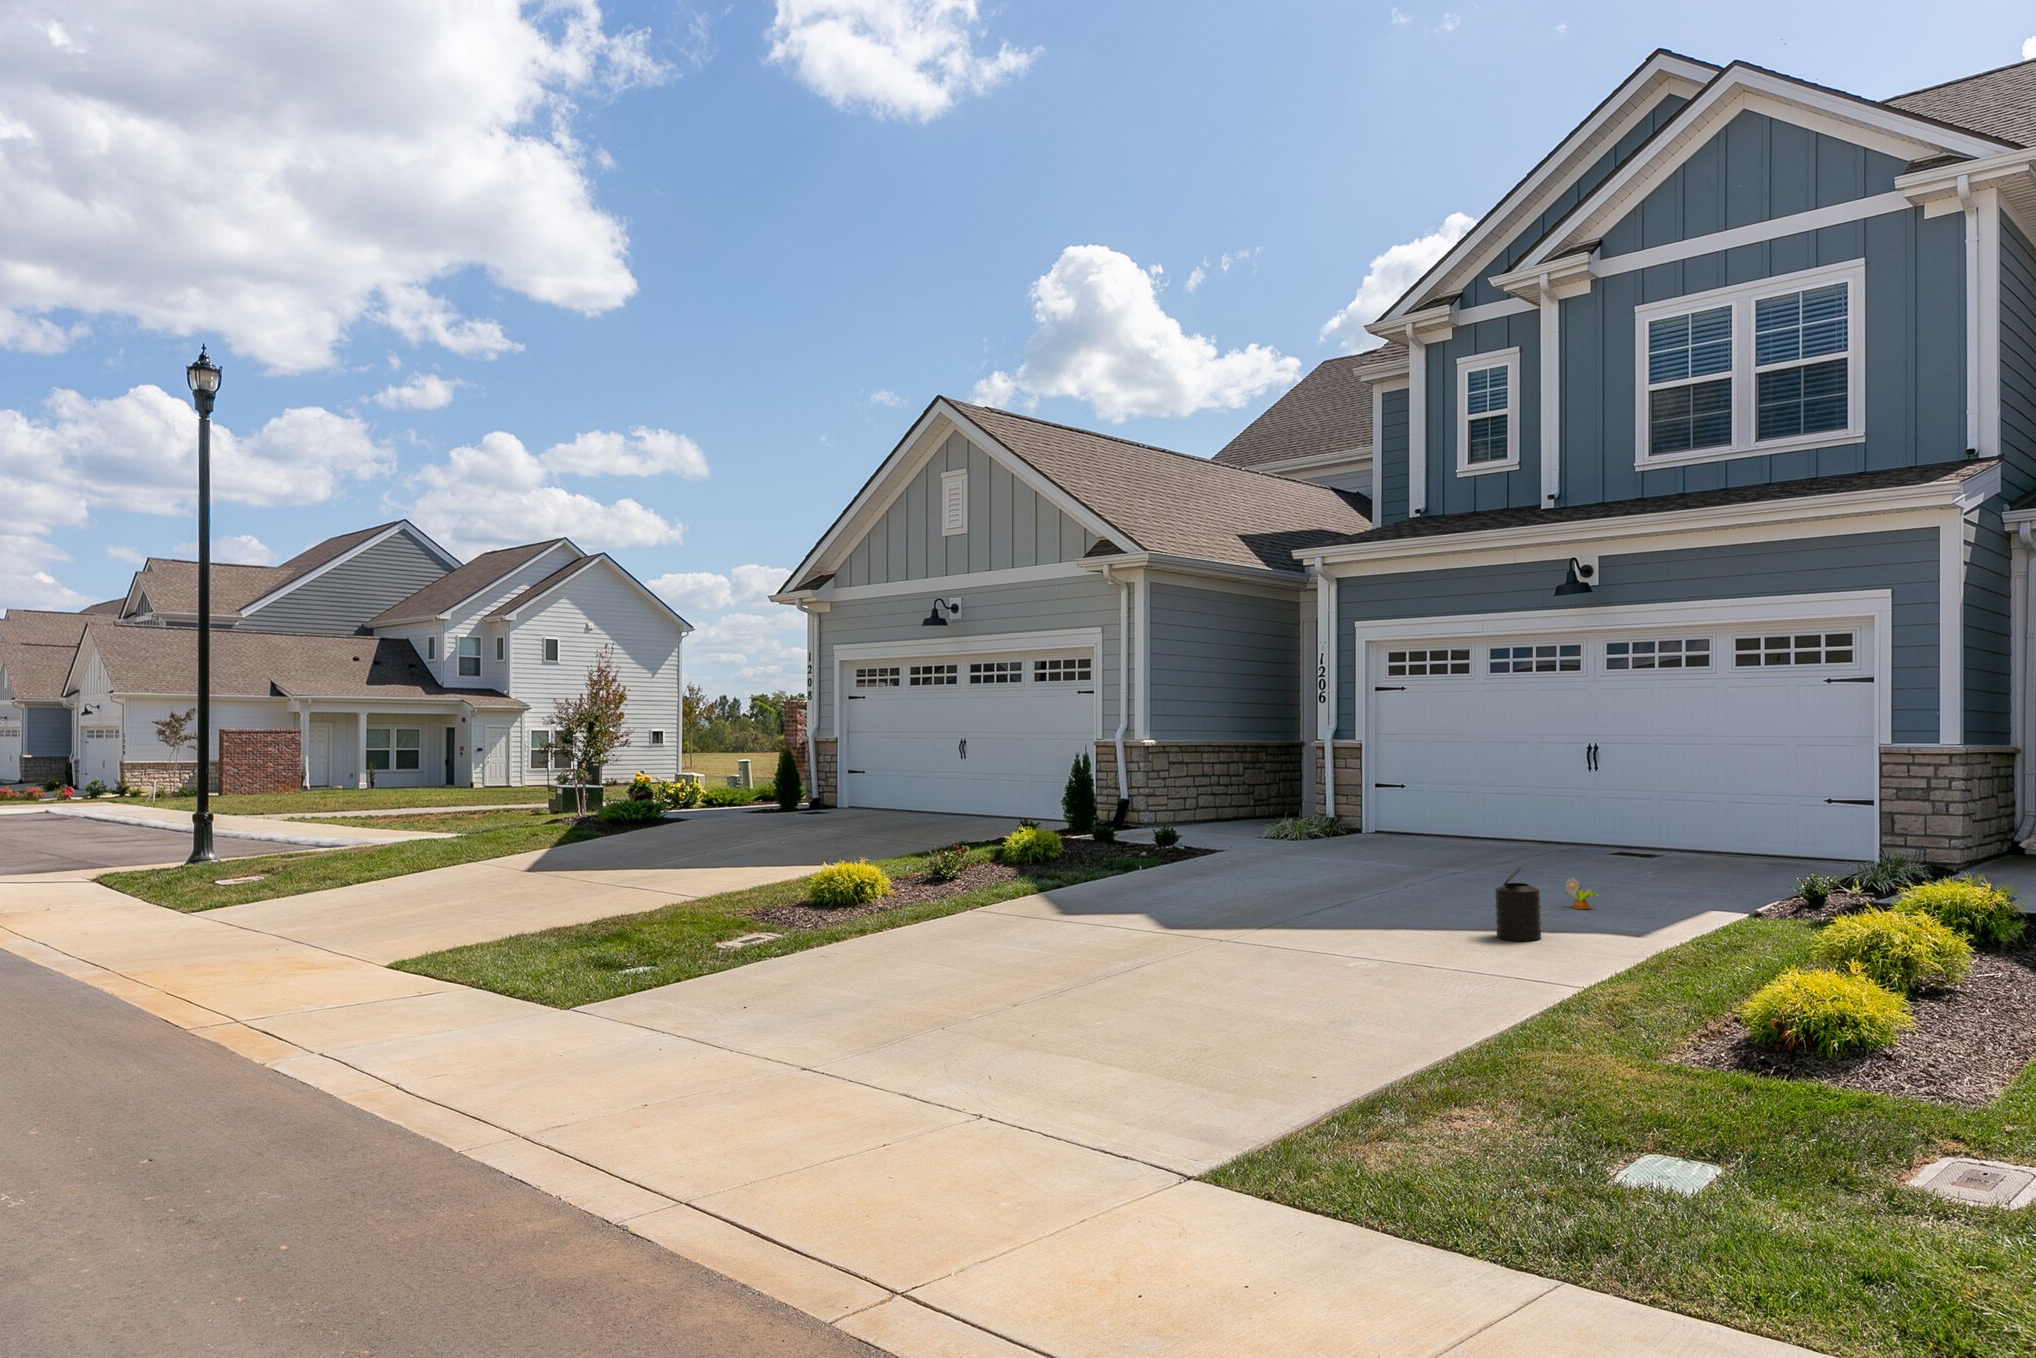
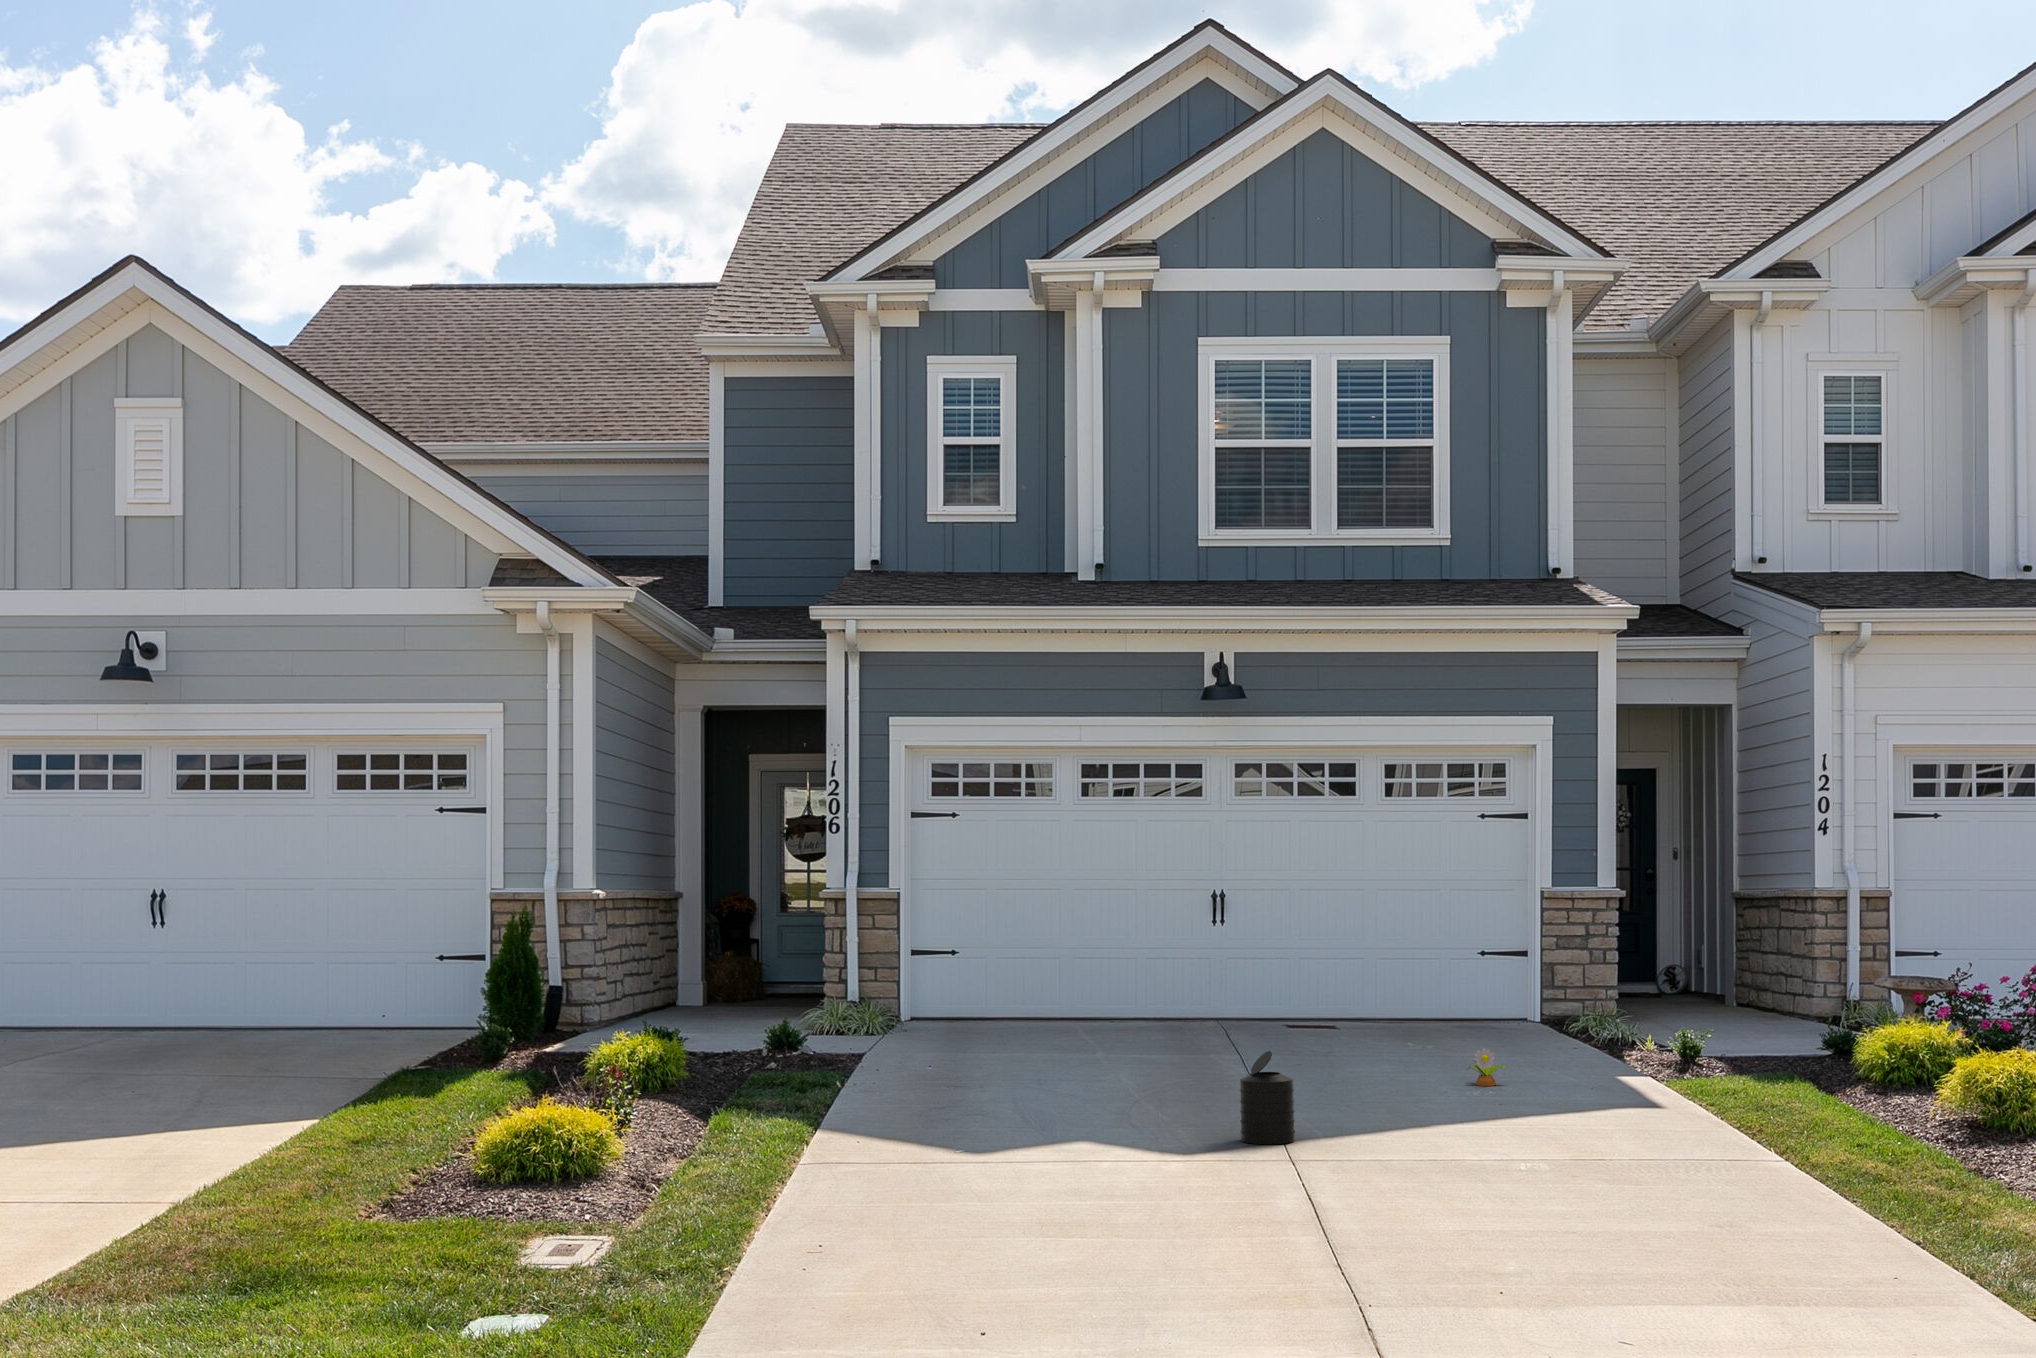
trash can: present [1495,867,1542,941] -> present [1240,1051,1295,1144]

